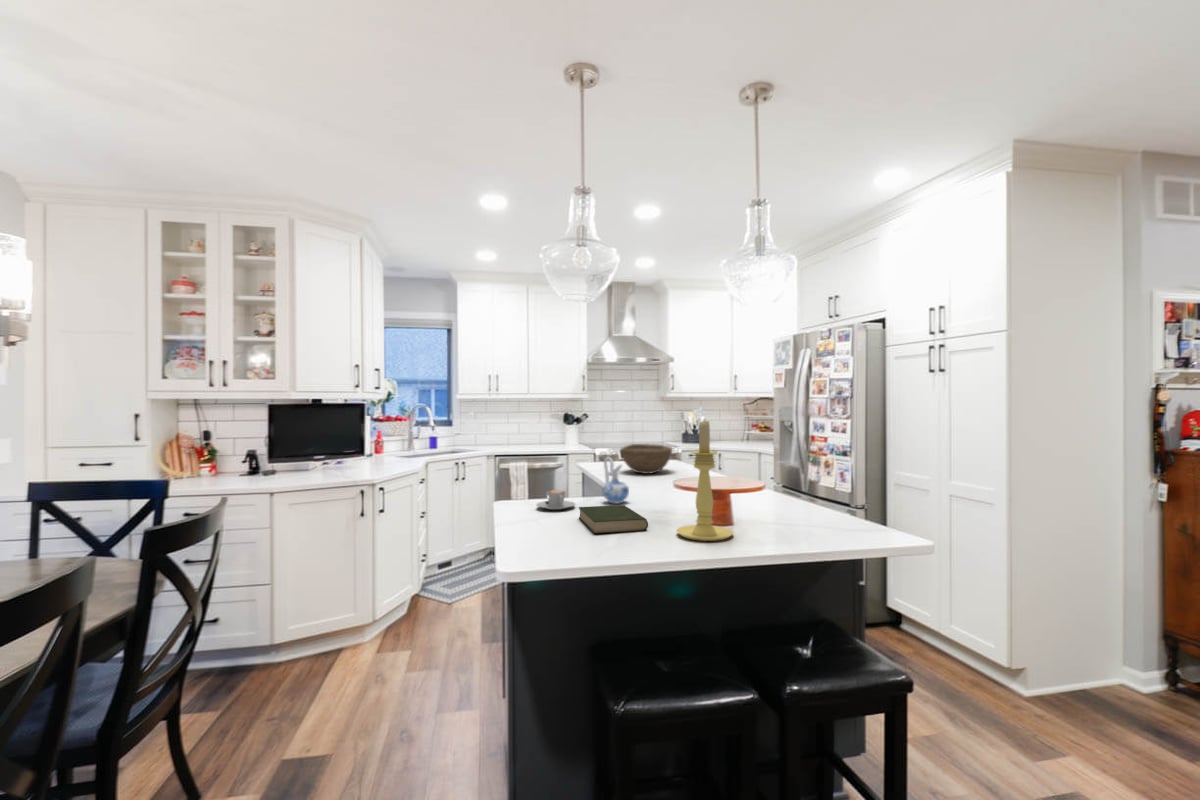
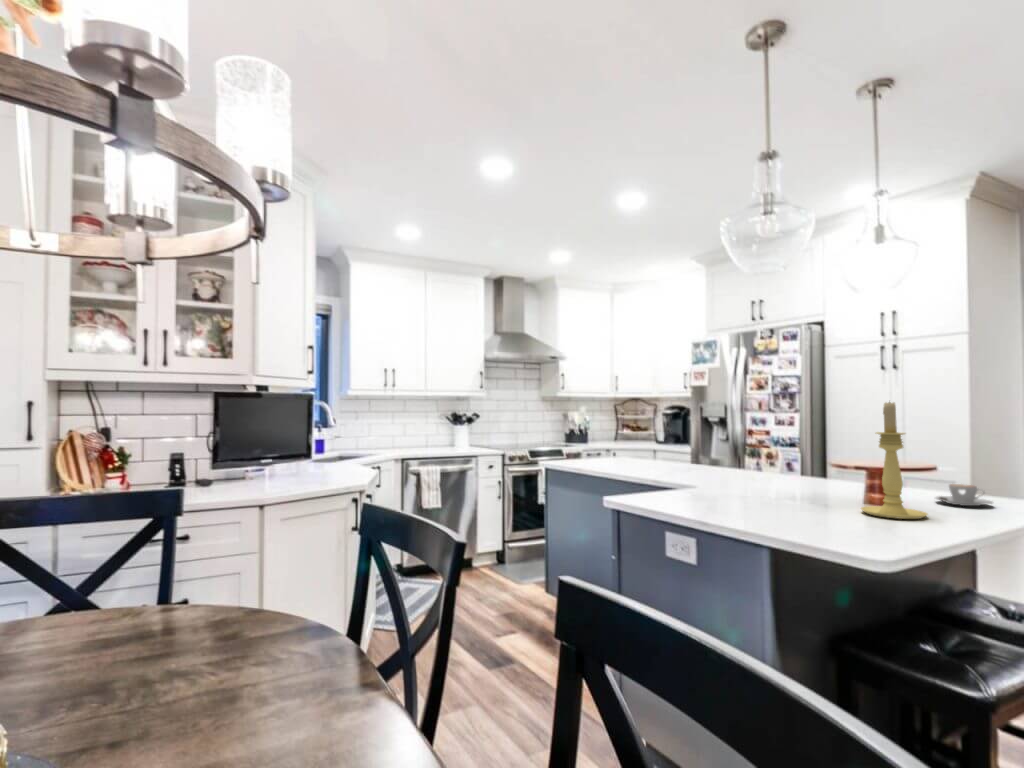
bowl: present [621,444,672,474] -> none [614,438,668,467]
ceramic pitcher: present [602,457,629,504] -> none [695,446,725,494]
coffee cup: present [537,490,575,510] -> present [936,484,993,506]
book: present [579,505,648,533] -> none [729,493,832,520]

